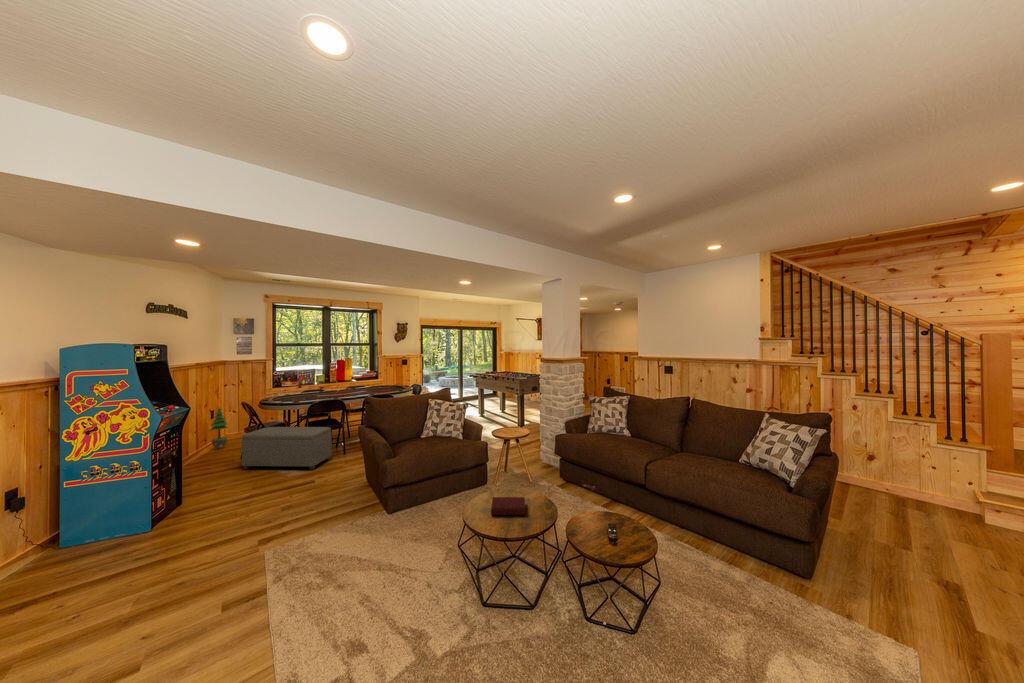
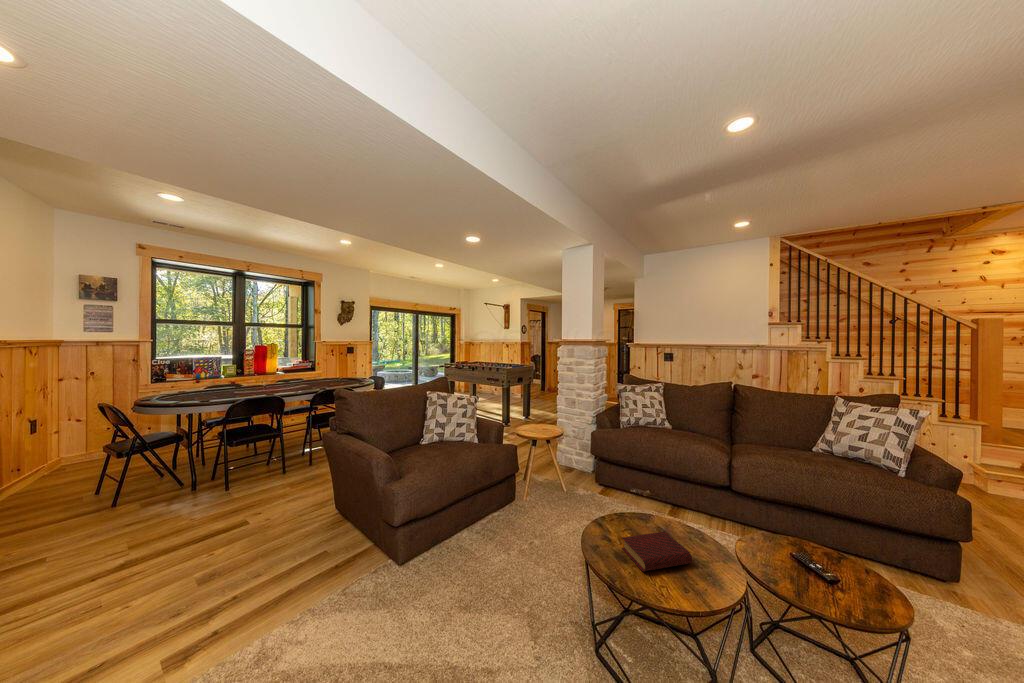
potted tree: present [210,407,228,449] -> none [31,412,72,479]
ottoman: present [242,427,332,470] -> none [101,436,266,513]

